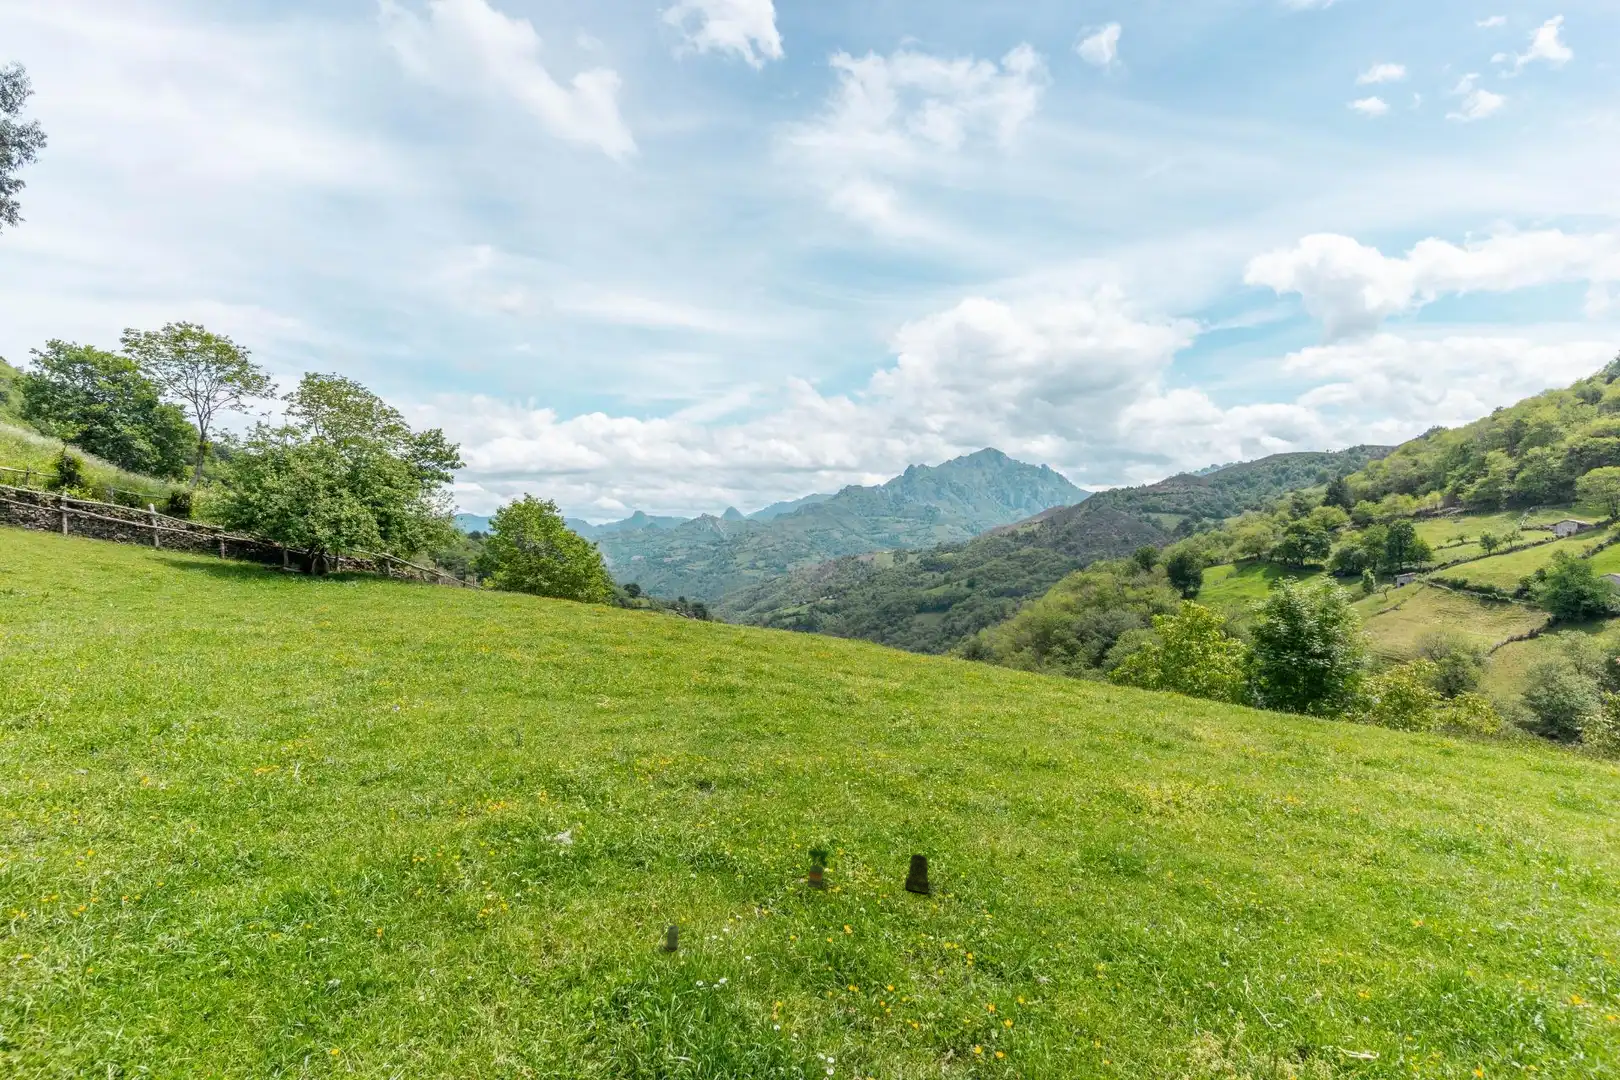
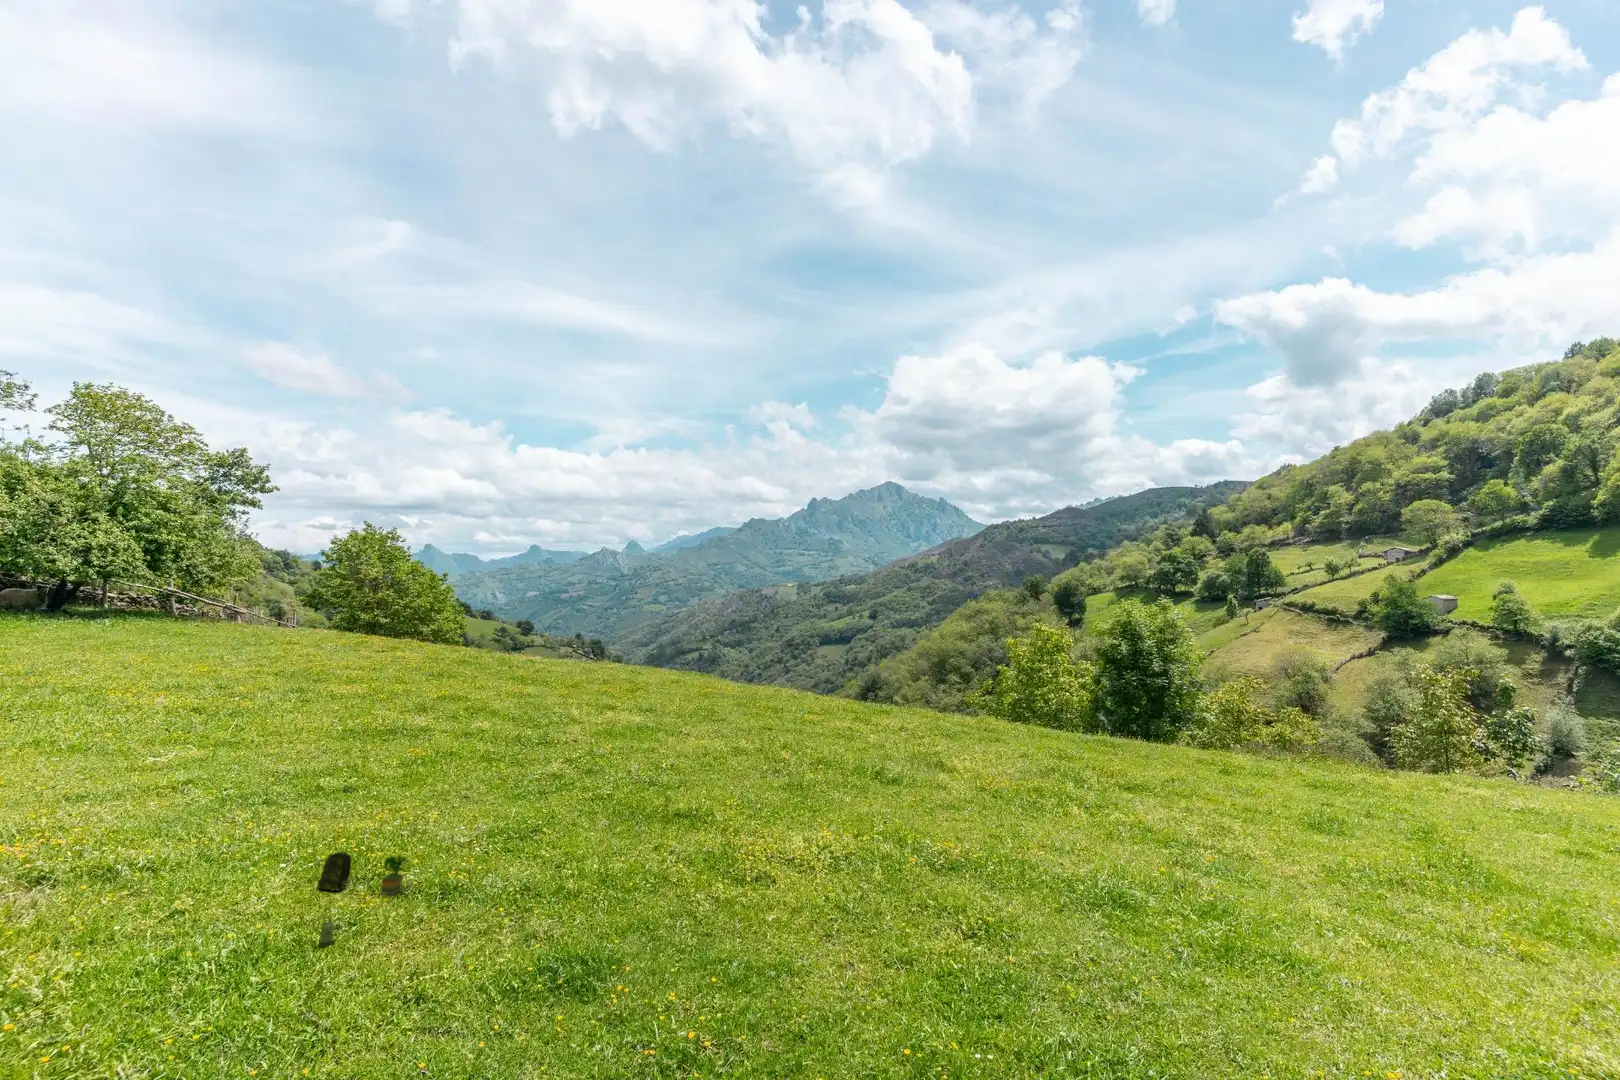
backpack: present [905,854,930,893] -> present [317,852,351,891]
watering can: present [663,922,679,952] -> present [313,917,341,947]

